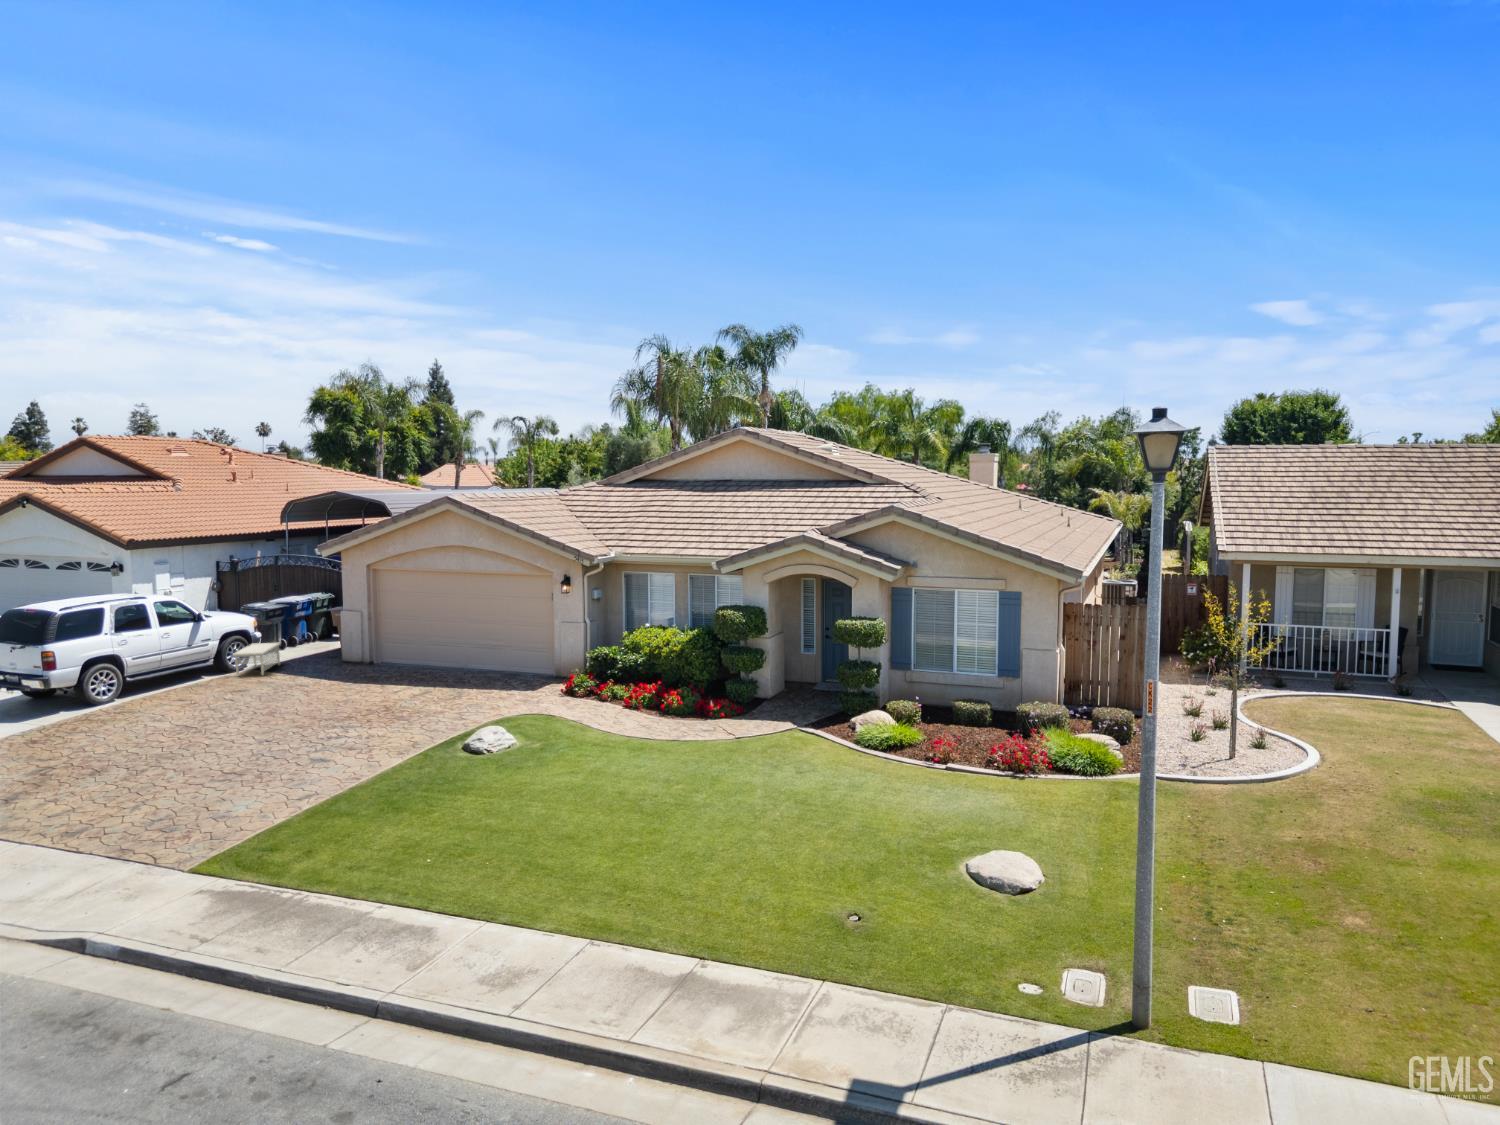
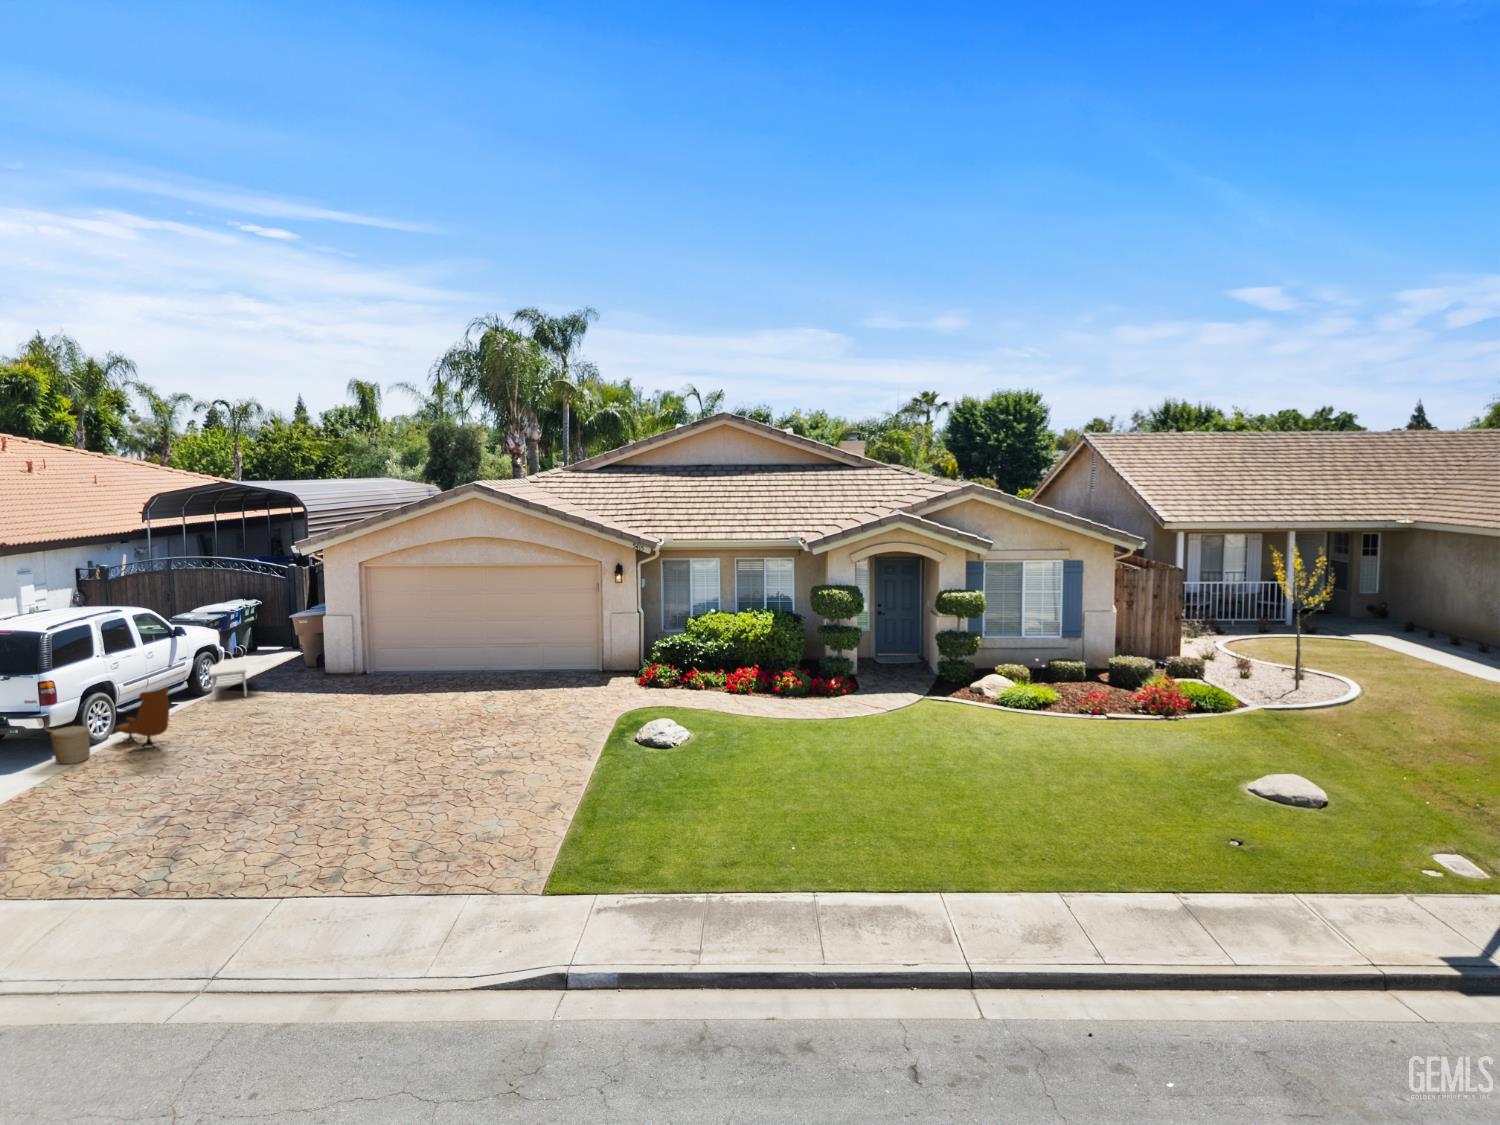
lounge chair: none [115,662,152,714] -> present [115,688,169,750]
woven basket: none [56,688,88,718] -> present [50,726,90,764]

